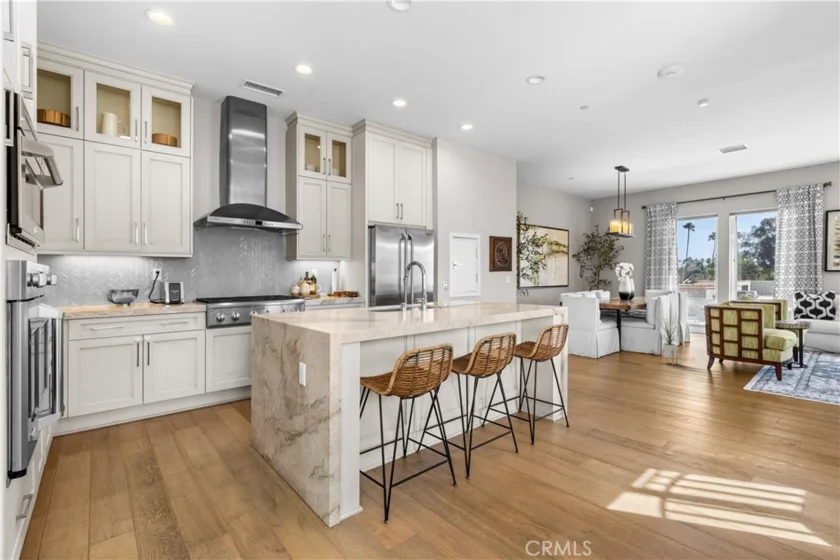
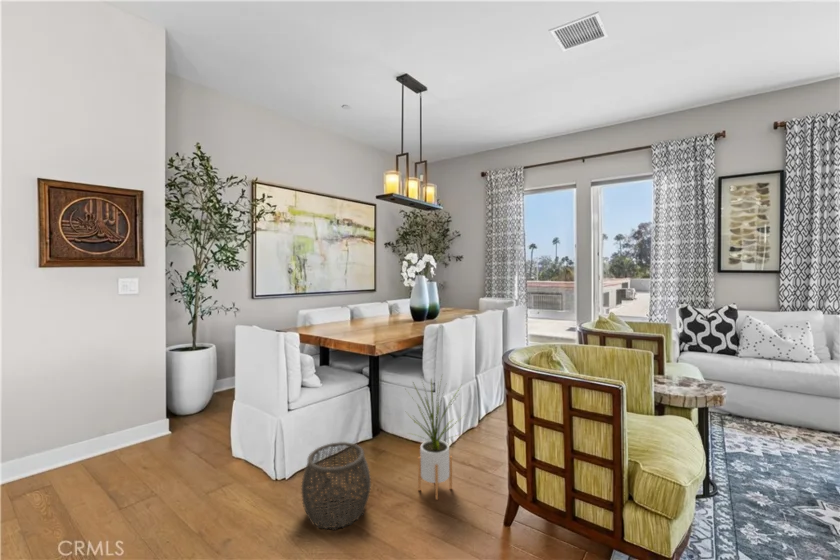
woven basket: none [617,340,648,367] -> present [302,442,371,529]

